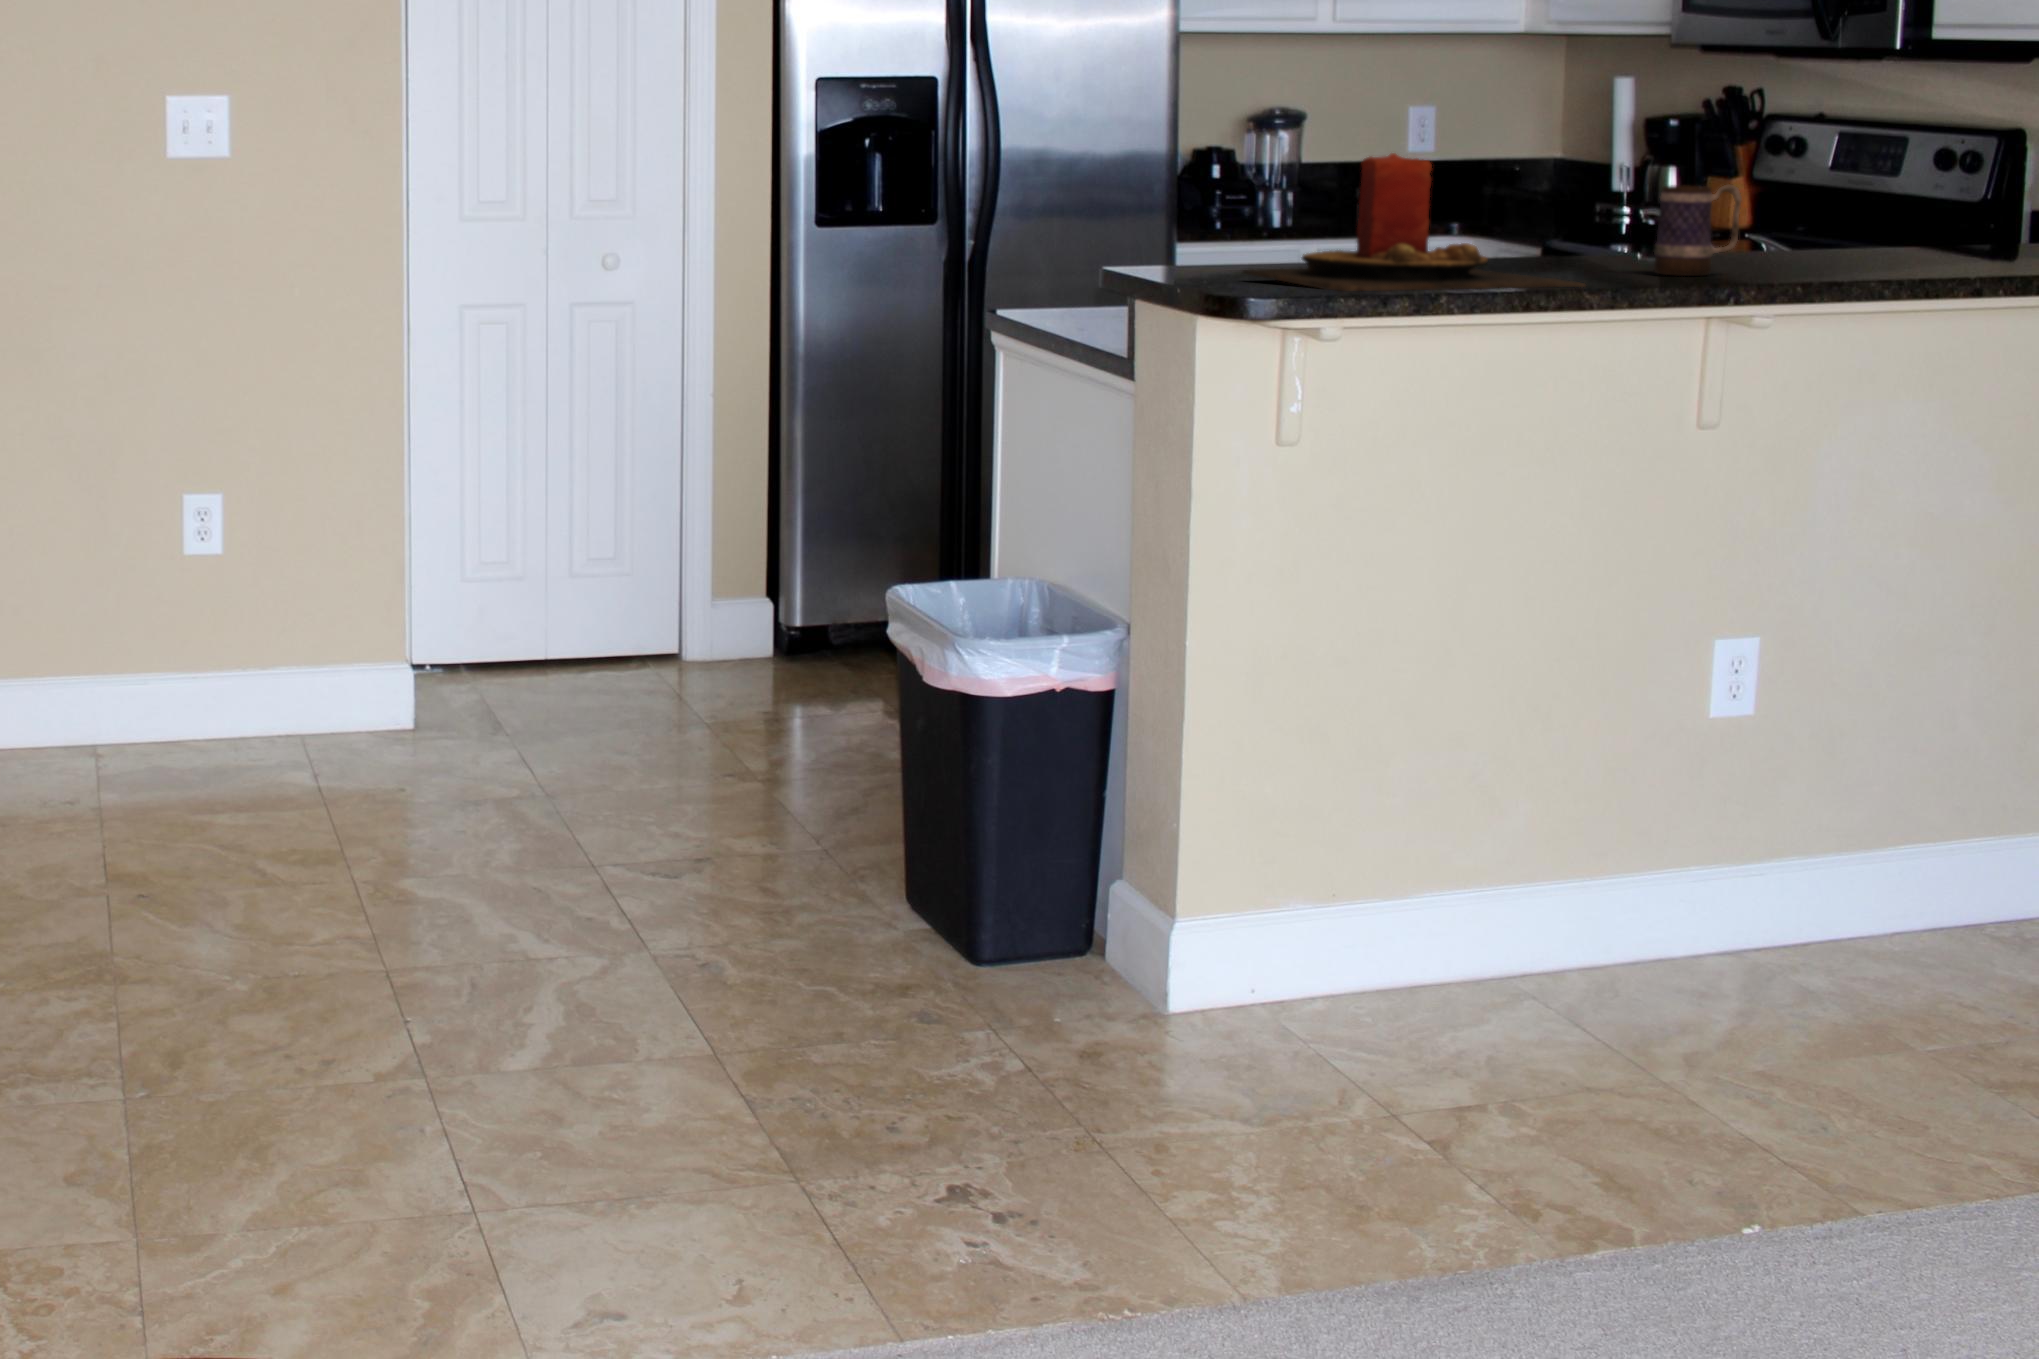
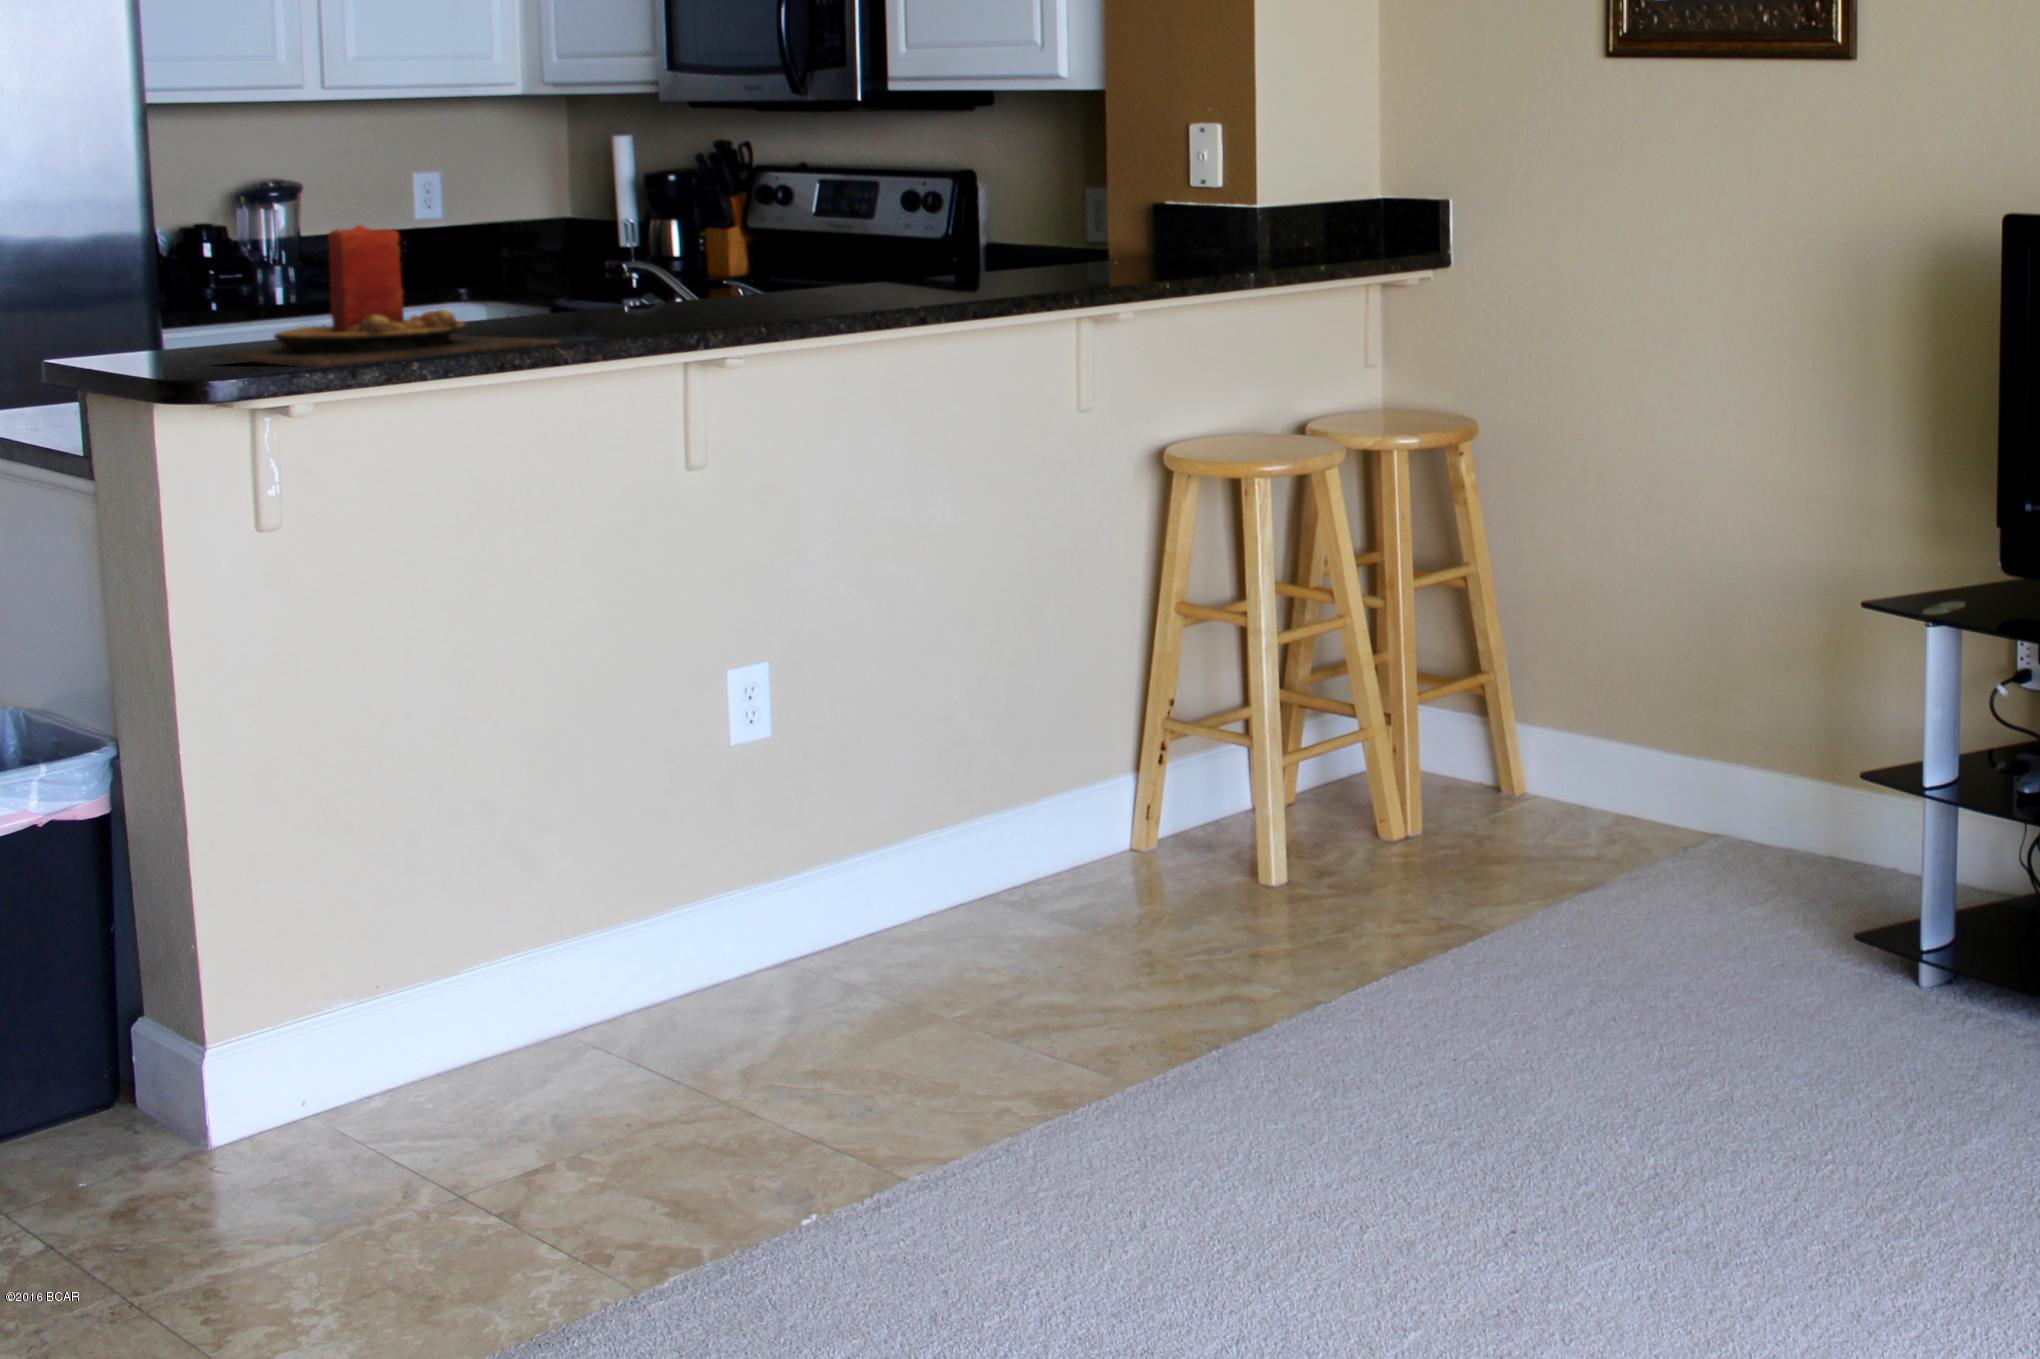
mug: present [1654,185,1742,276] -> none [629,239,702,327]

